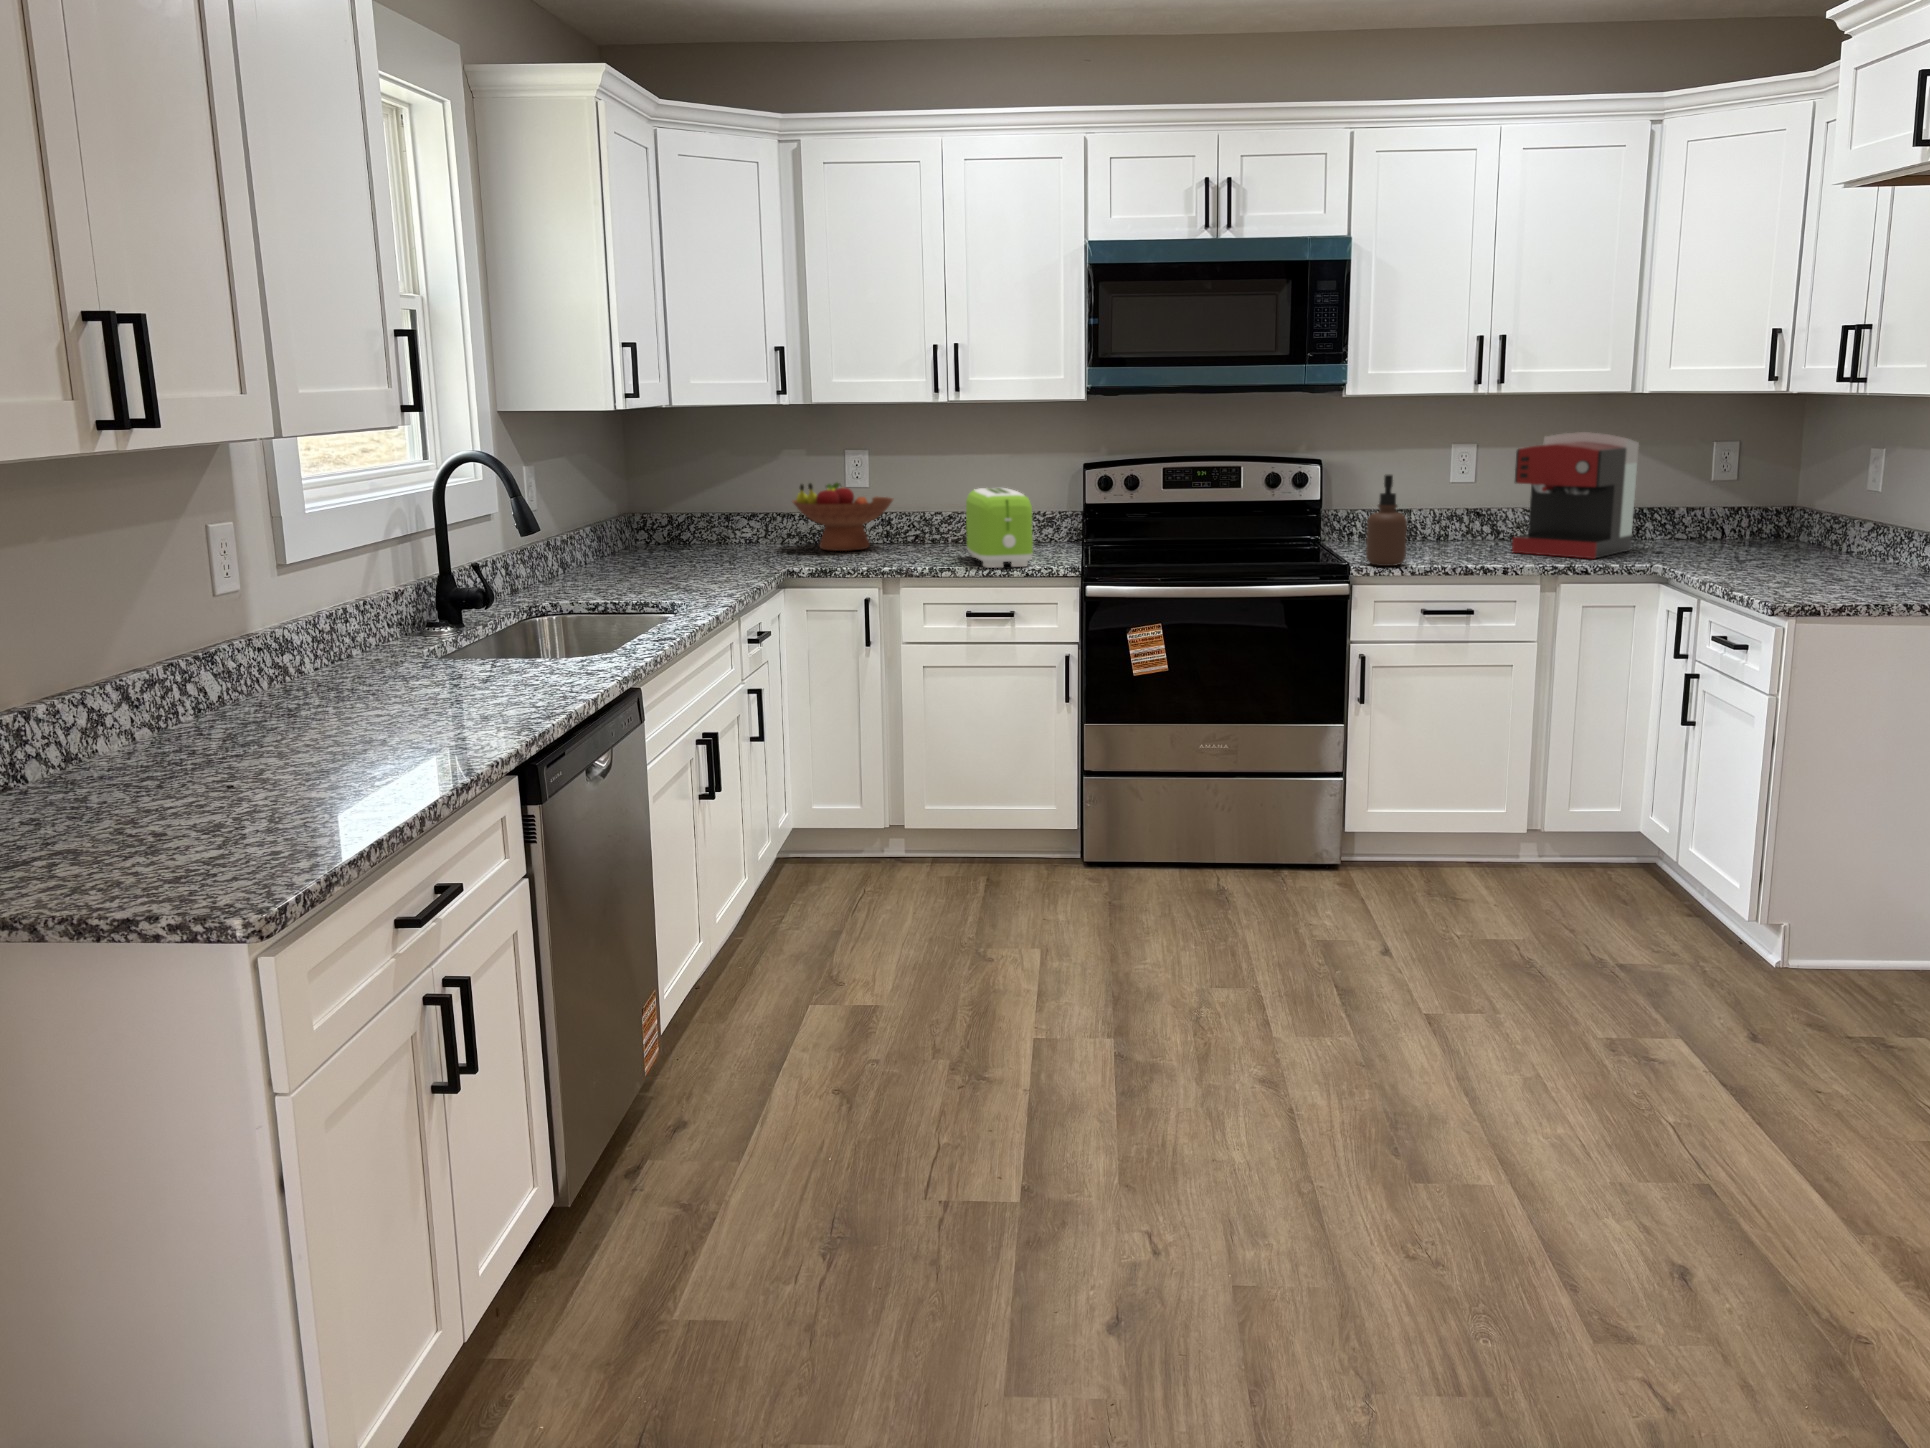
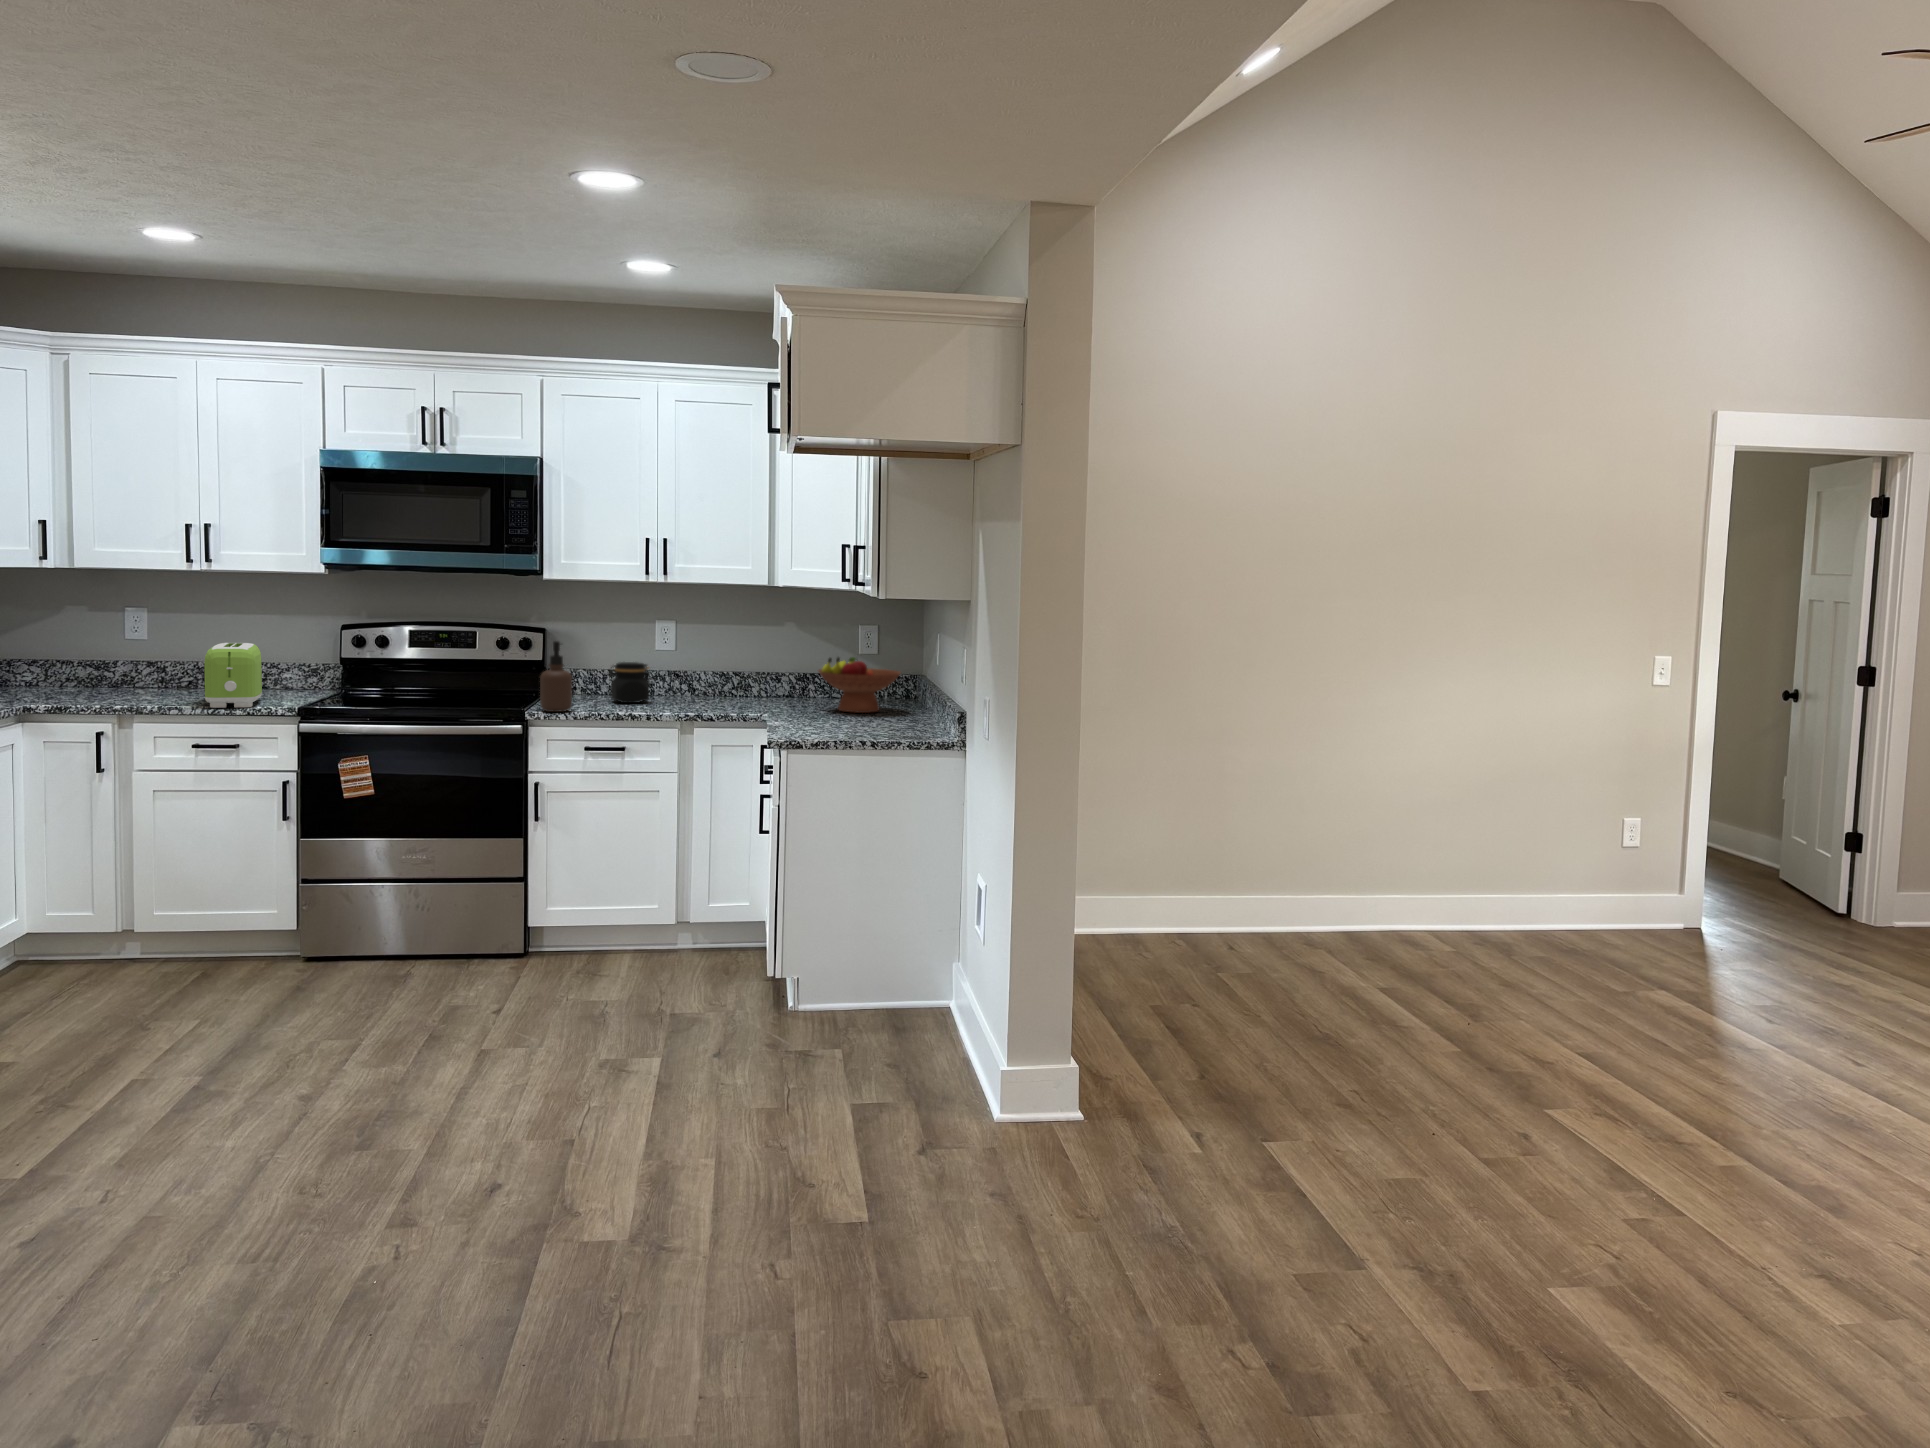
coffee maker: present [1512,432,1639,559] -> none [681,615,778,710]
fruit bowl: present [793,483,893,551] -> present [818,657,900,713]
jar: none [1413,499,1467,551] -> present [608,662,651,703]

